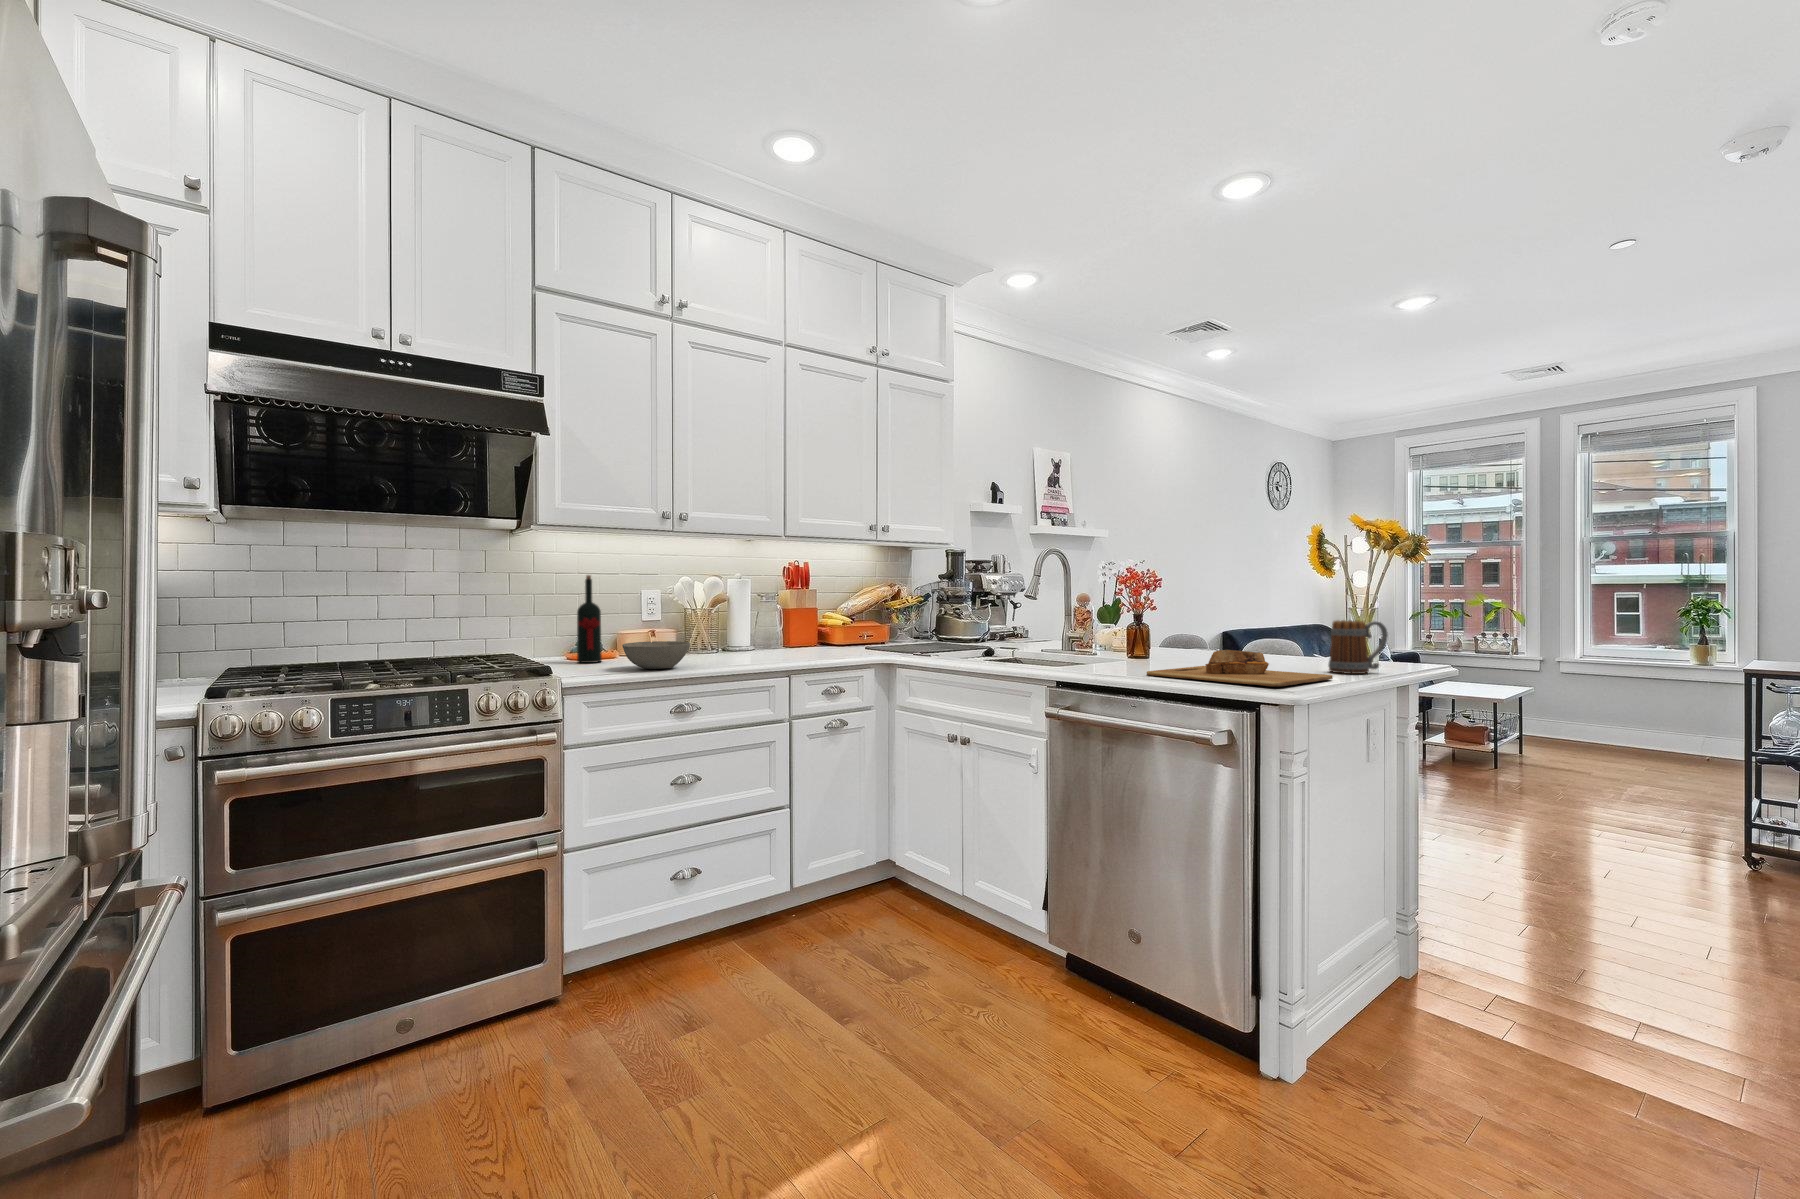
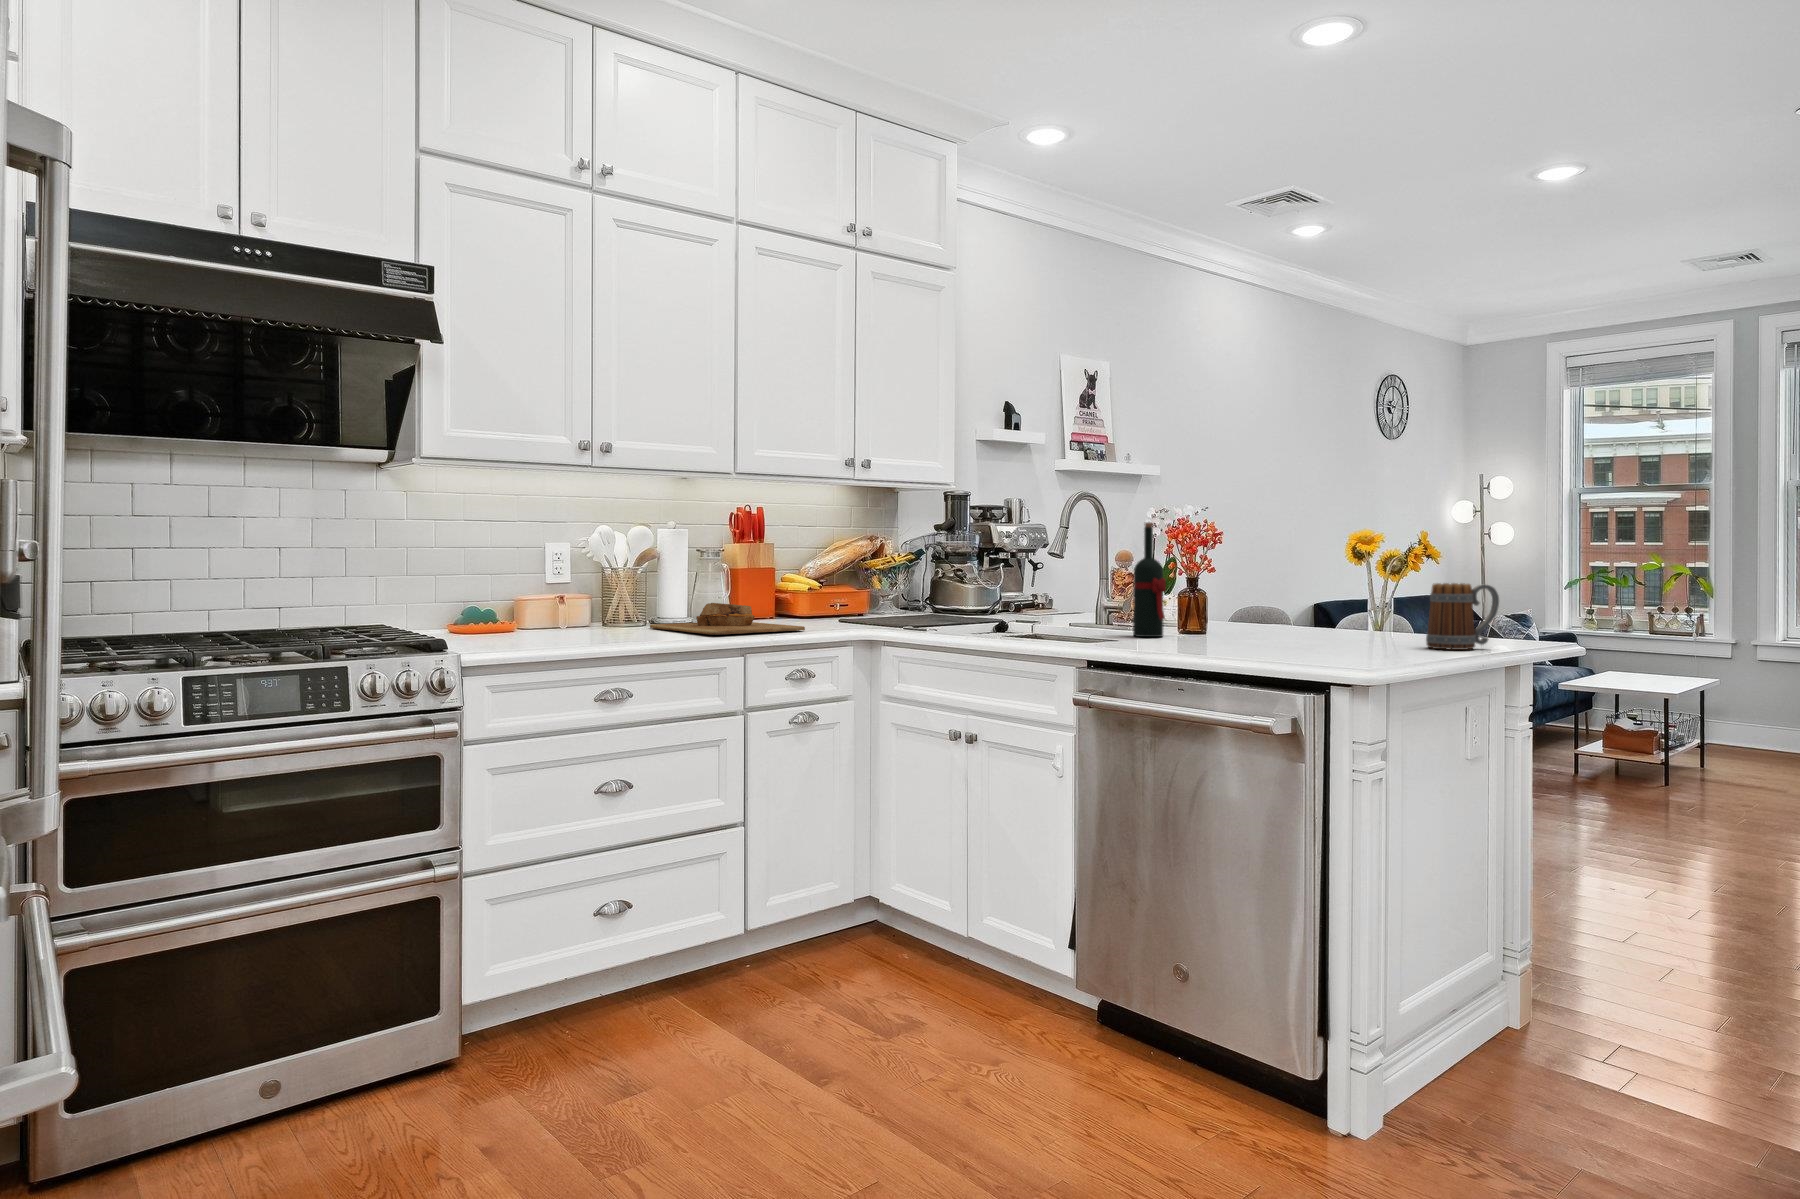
wine bottle: present [577,575,602,663] -> present [1133,522,1166,637]
bowl: present [622,641,690,669] -> none [532,610,619,644]
cutting board: present [1147,650,1333,686] -> present [650,603,805,635]

